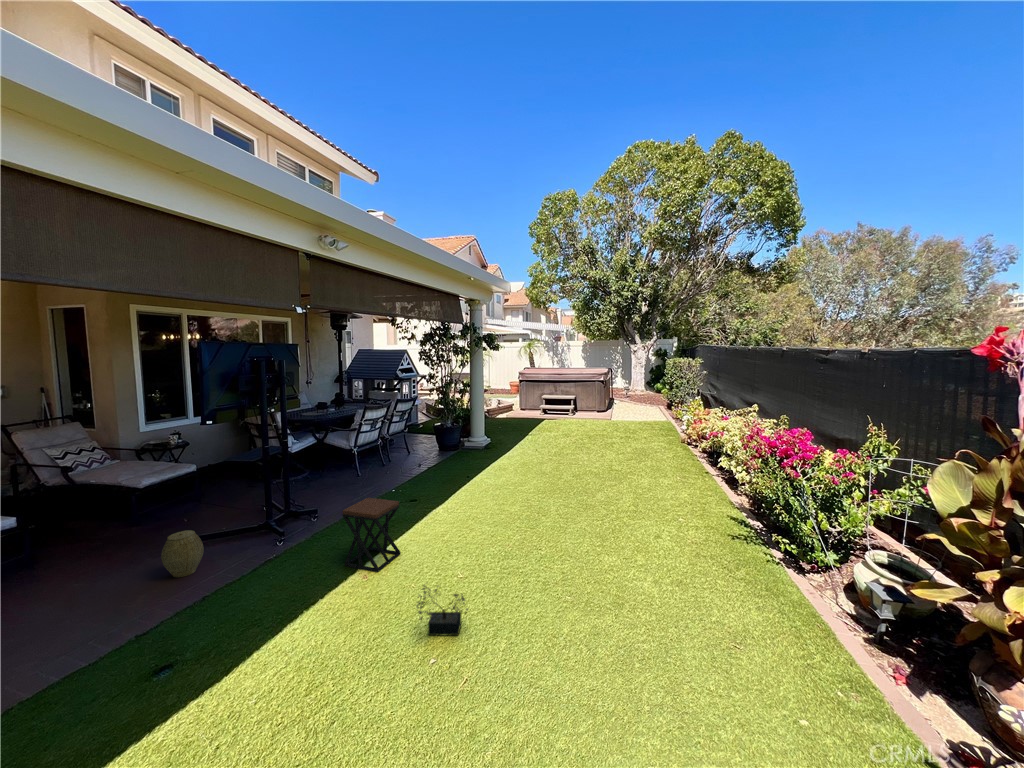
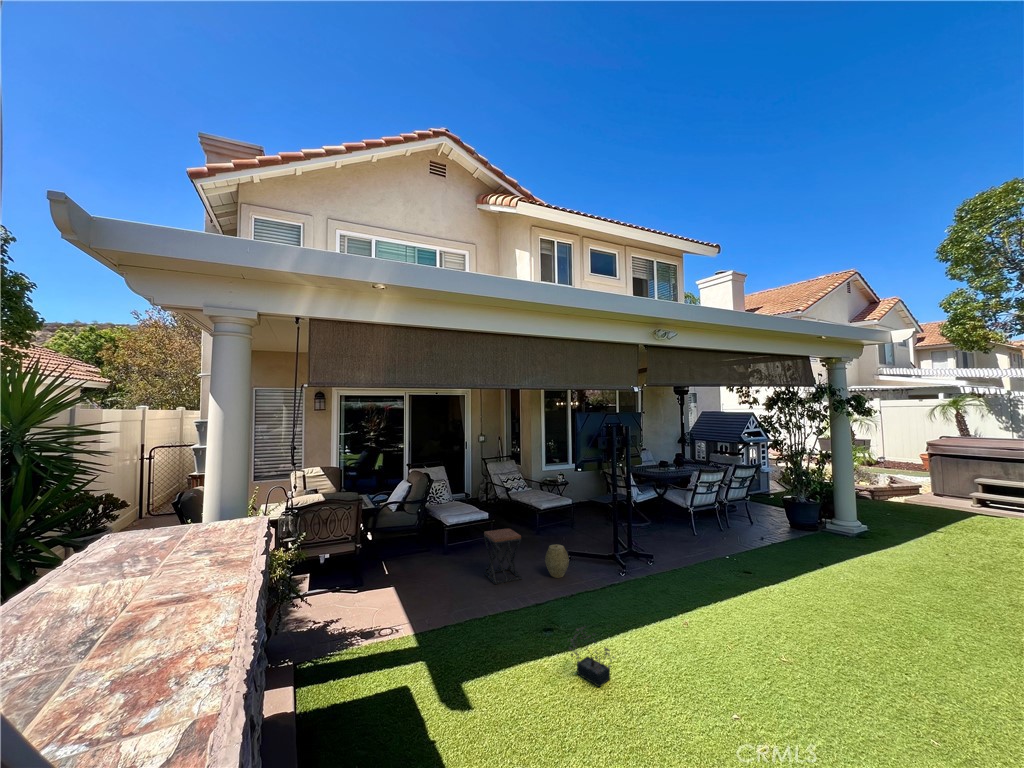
stool: present [342,498,401,572] -> present [484,528,522,584]
decorative plant: present [417,585,468,635] -> present [569,627,614,687]

